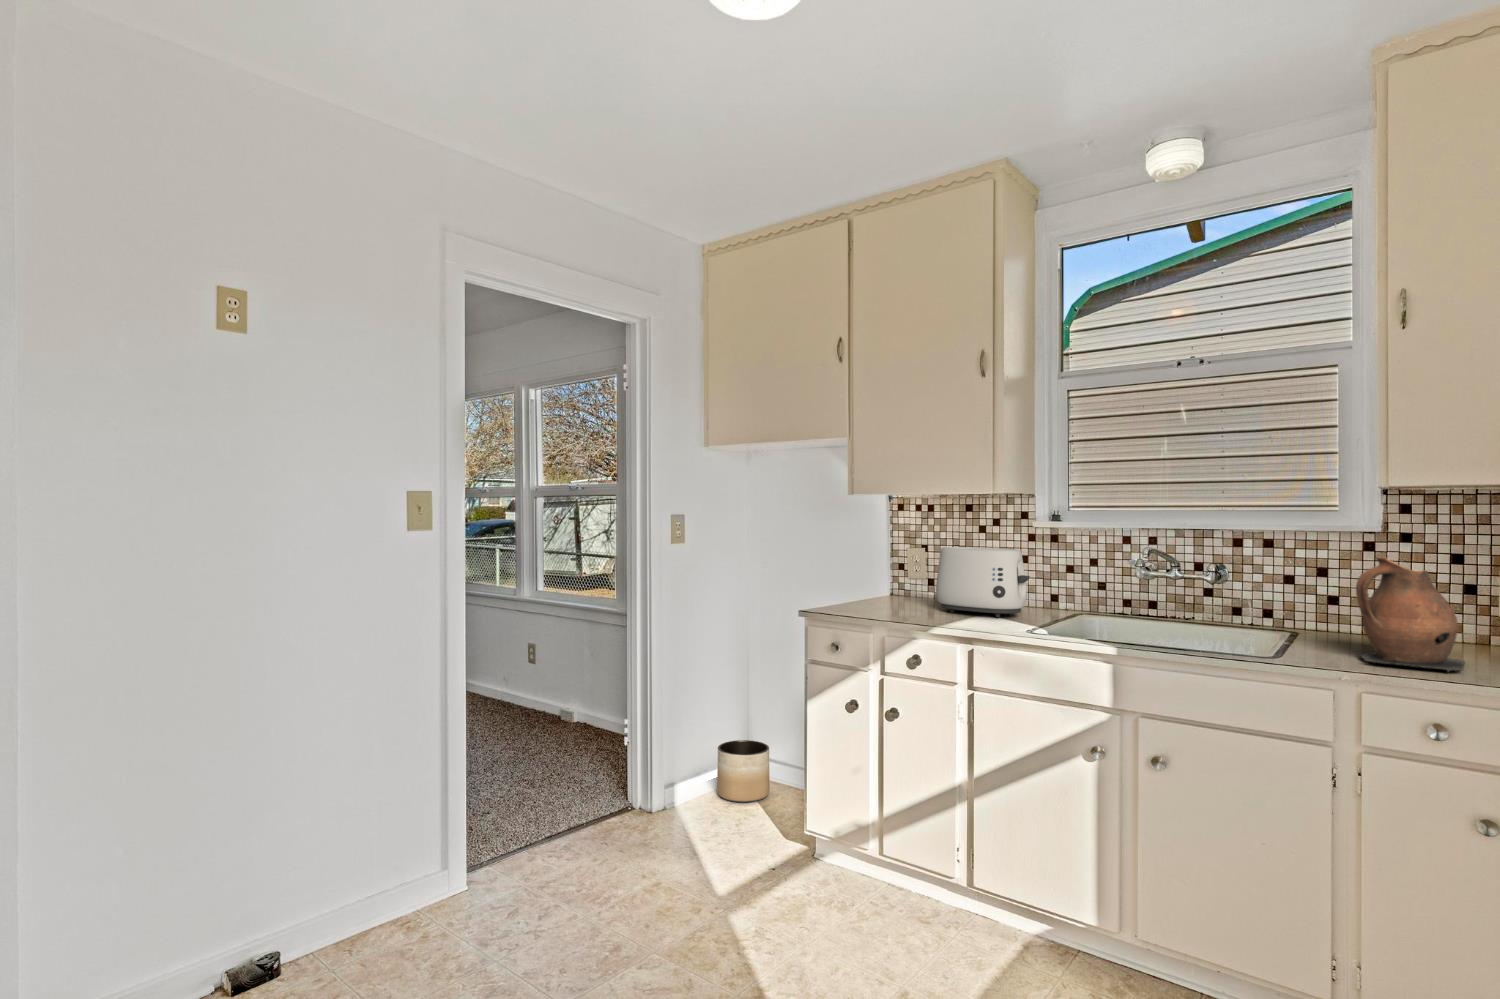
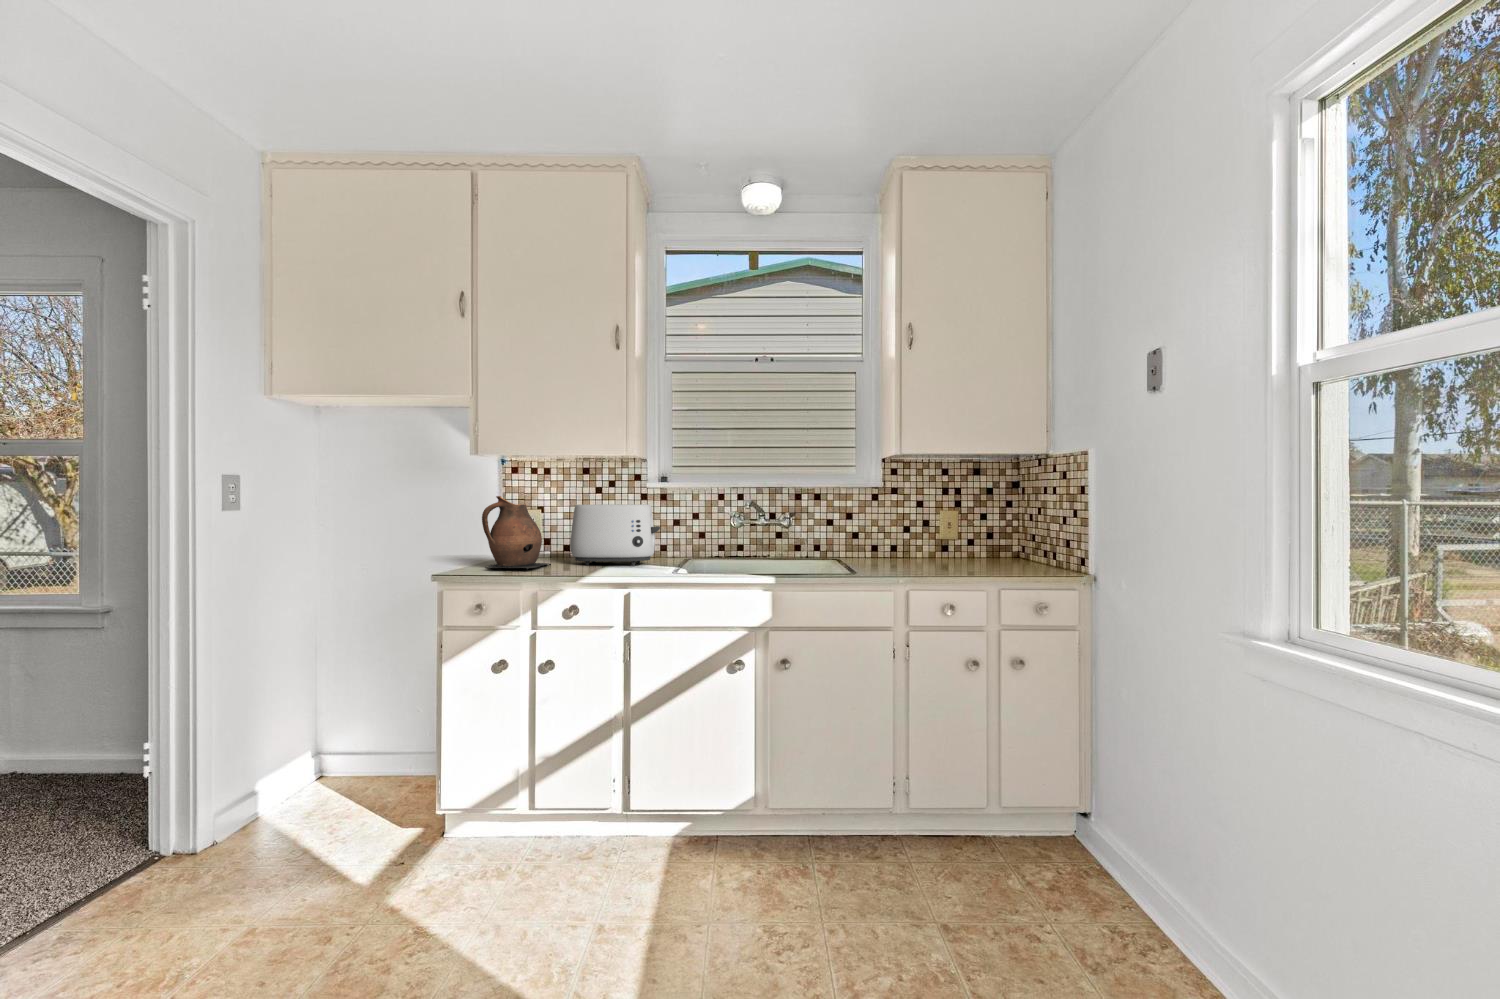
ceramic pitcher: present [1356,557,1465,672] -> present [482,496,551,569]
planter: present [717,740,770,803] -> none [286,733,358,808]

